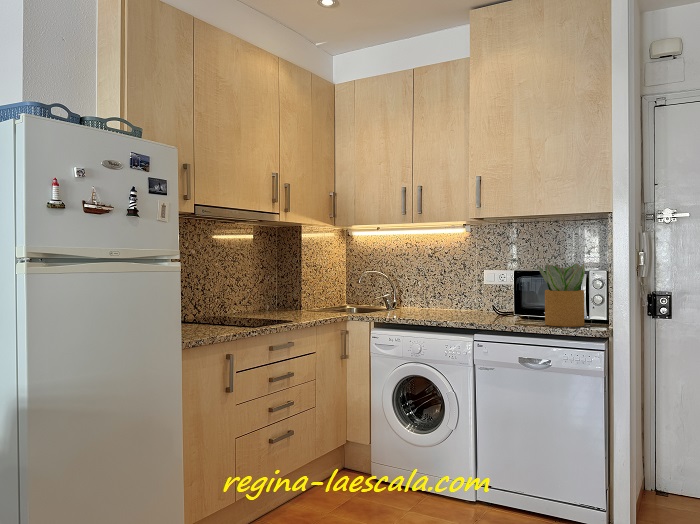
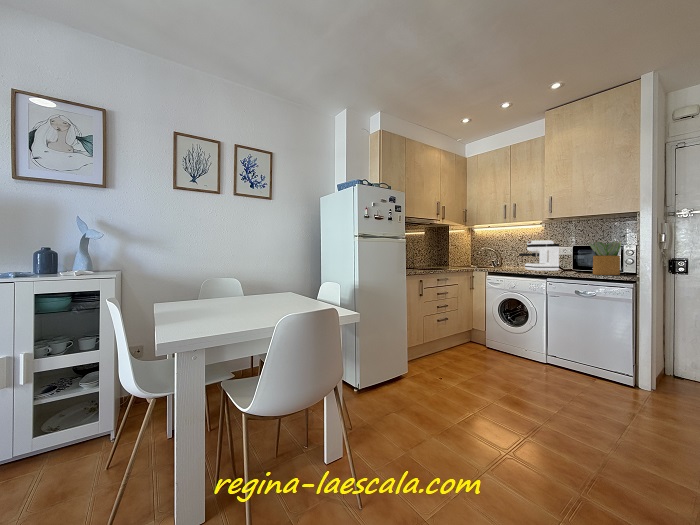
coffee maker: none [427,258,493,318] -> present [519,240,559,271]

